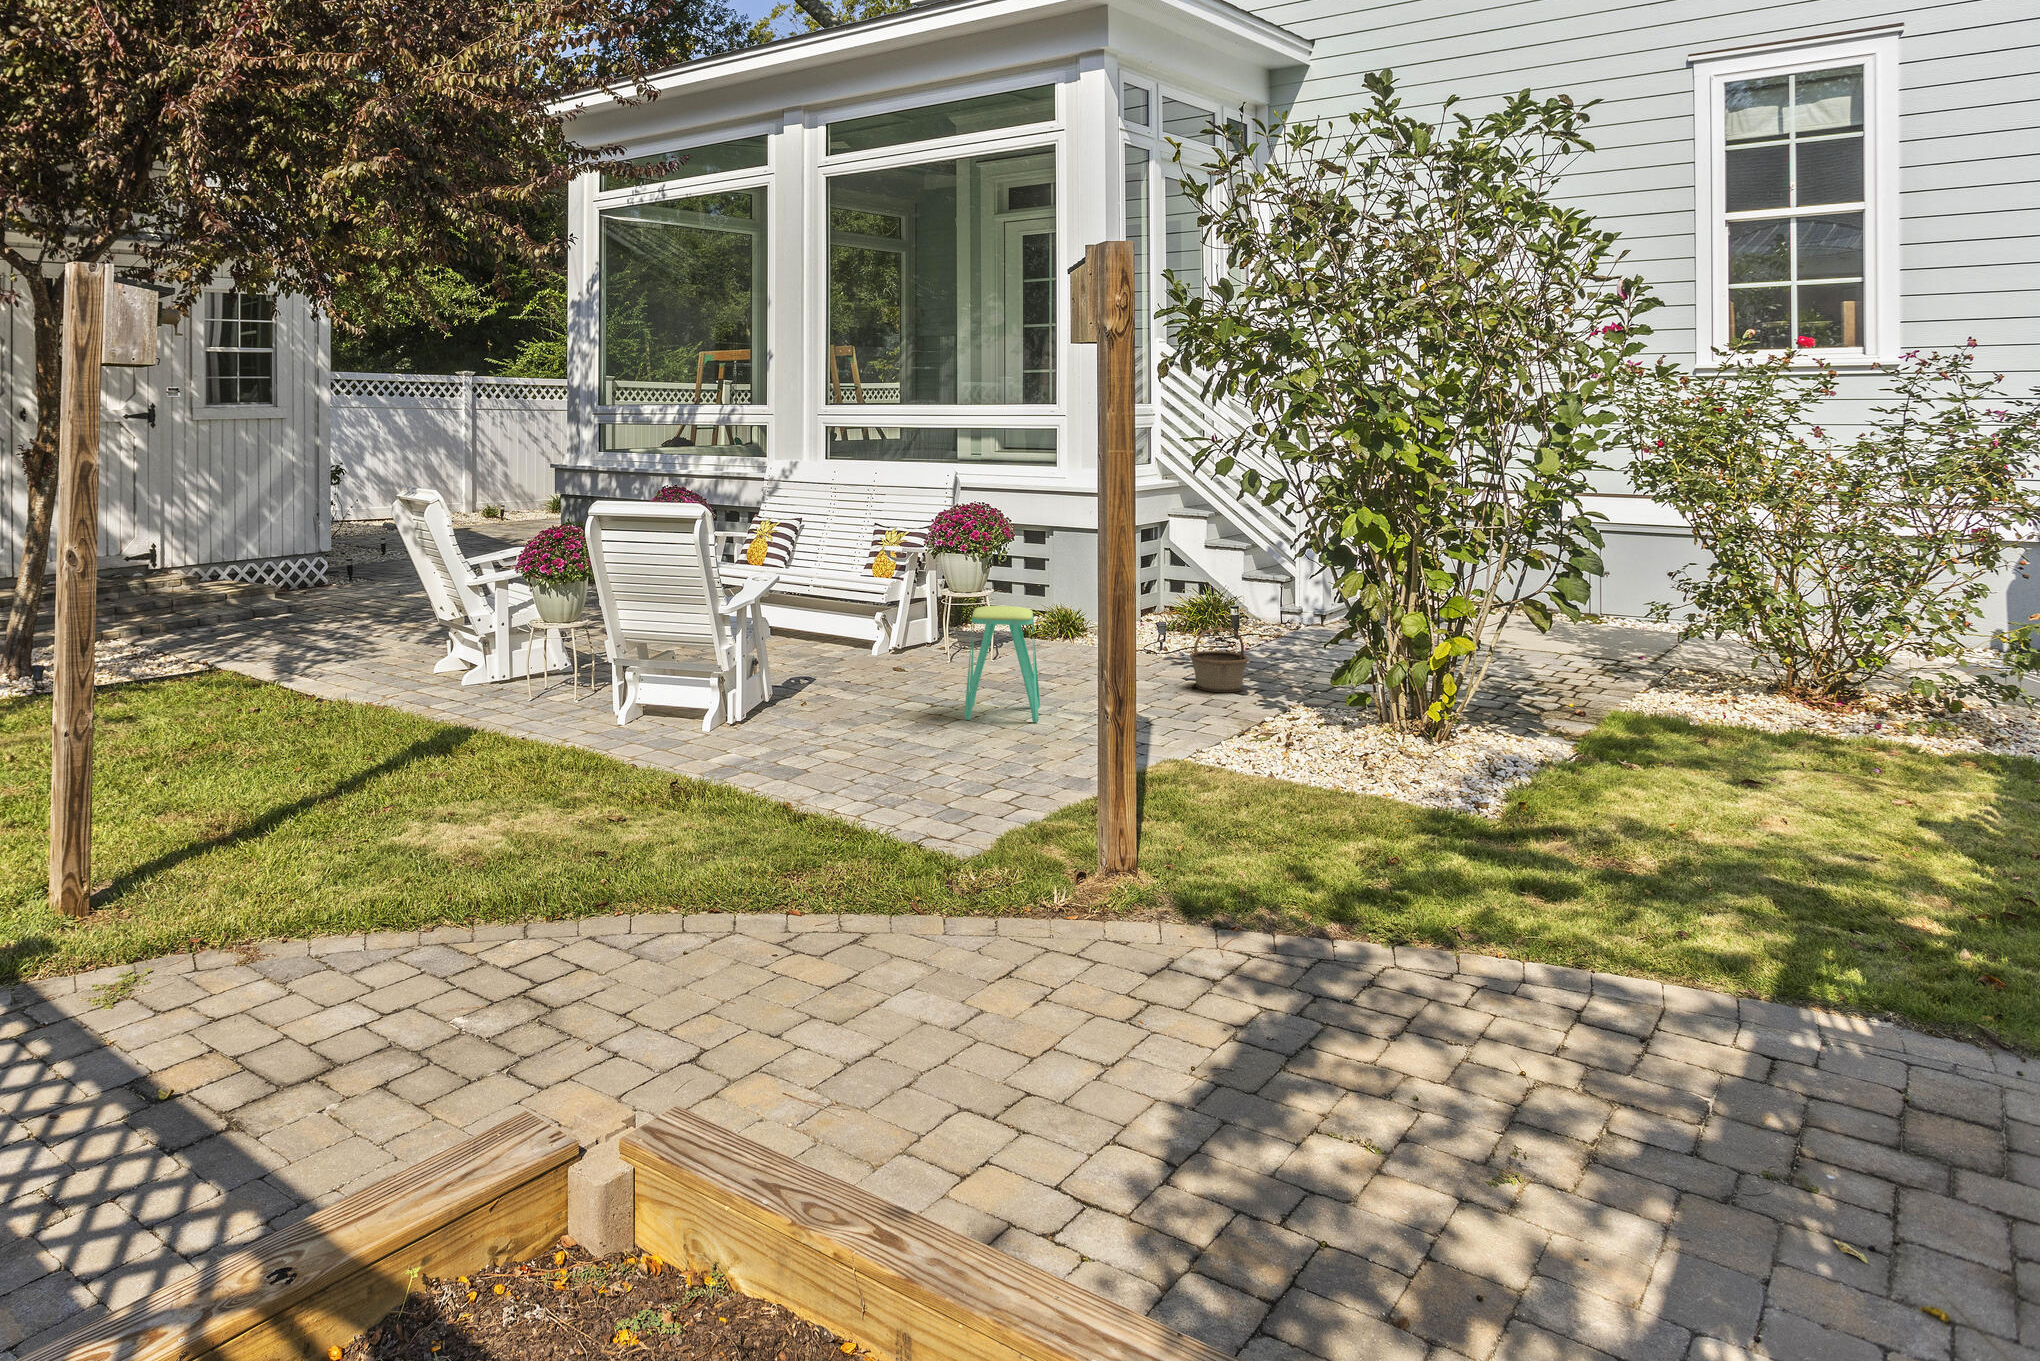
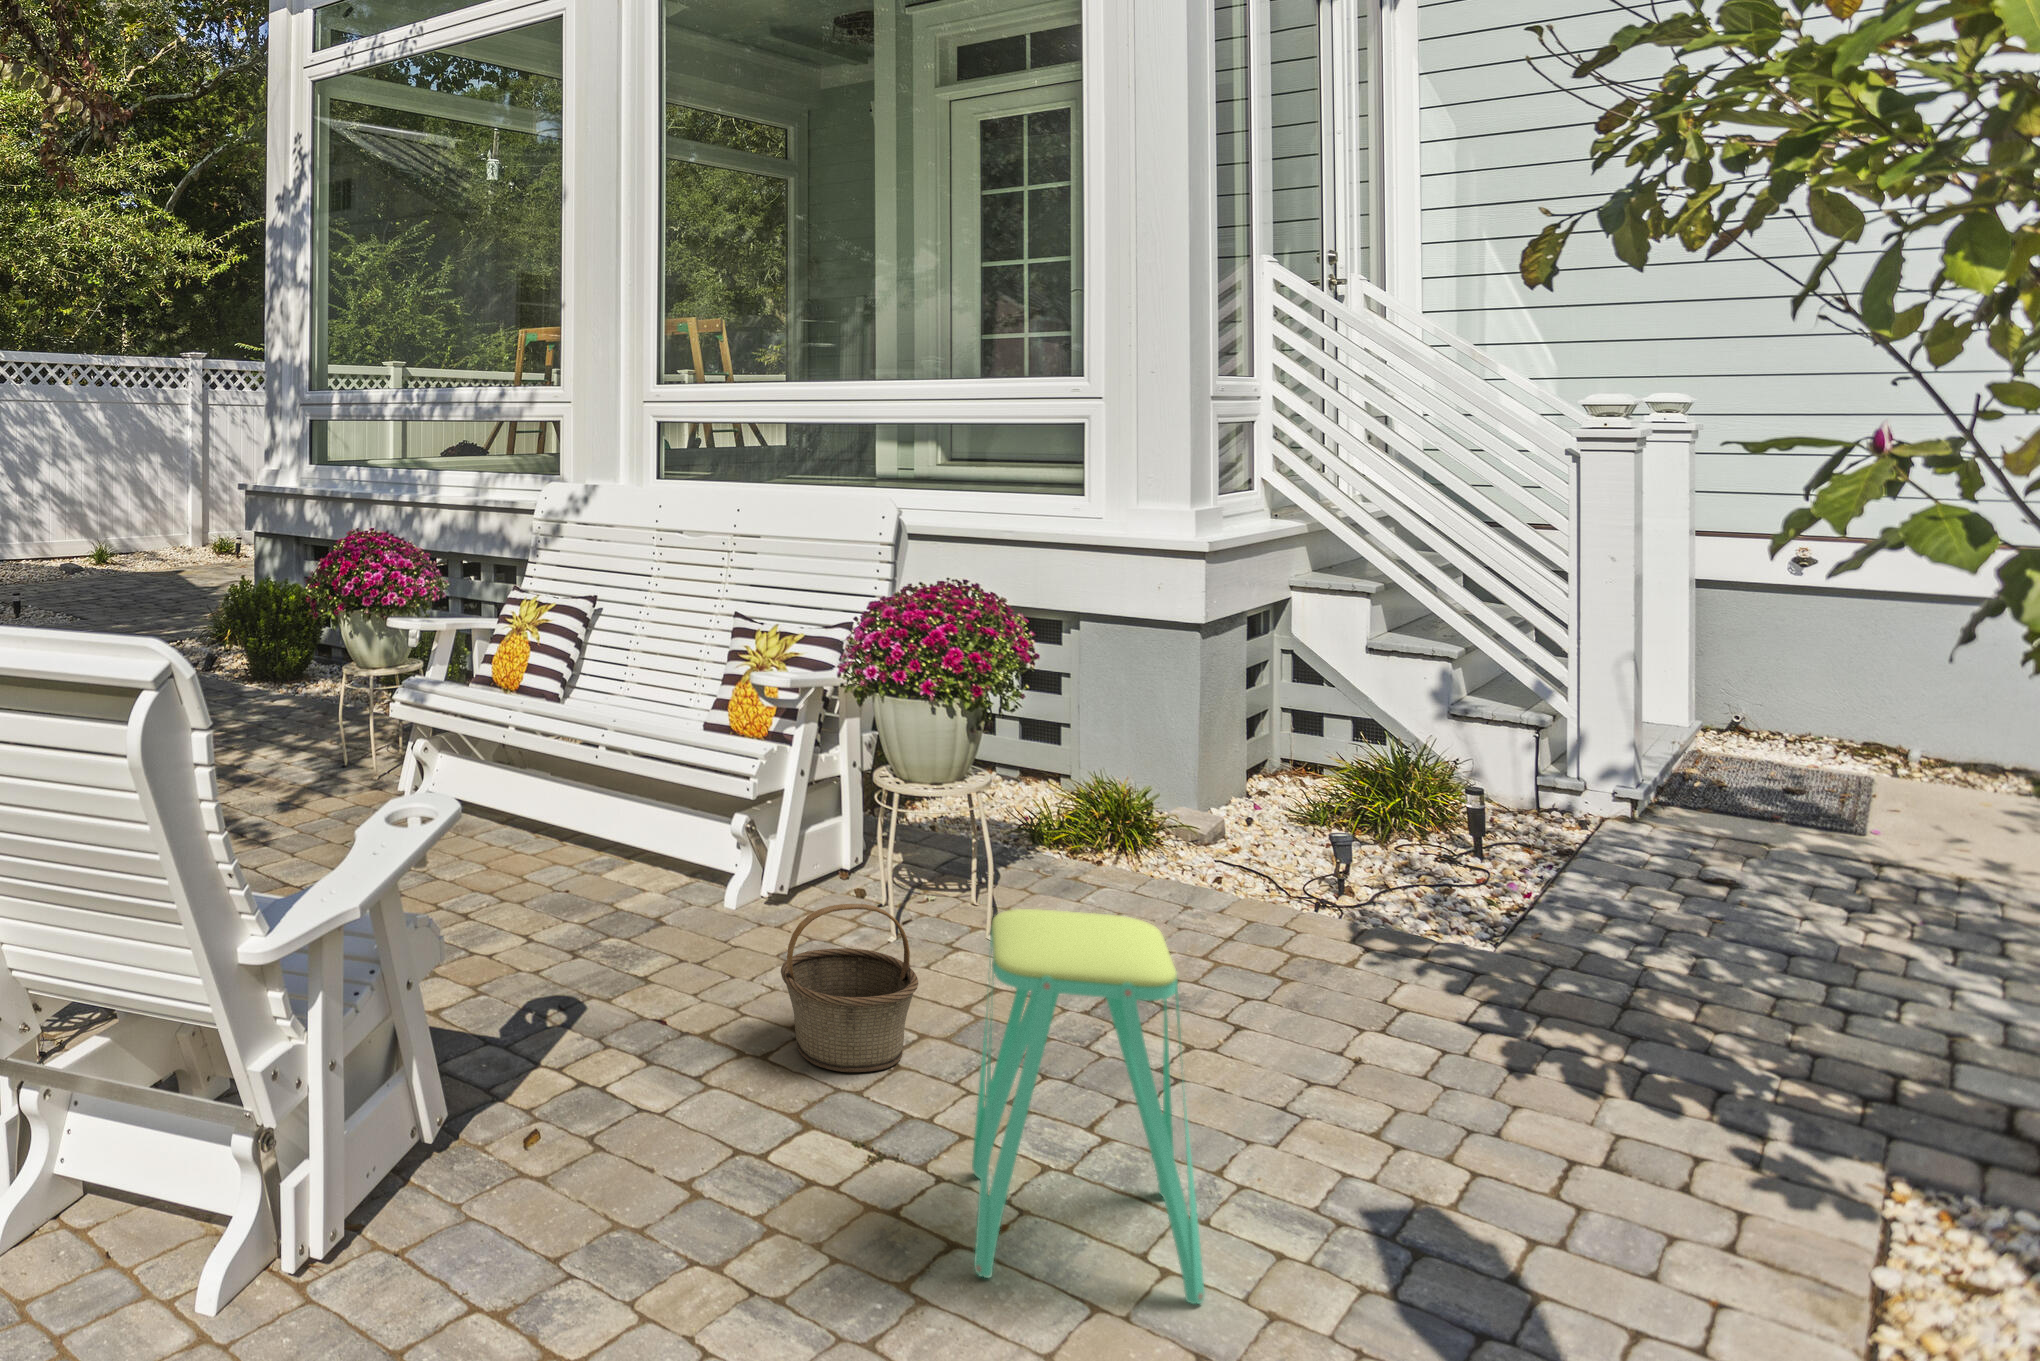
basket: present [1190,628,1249,692] -> present [781,904,918,1072]

